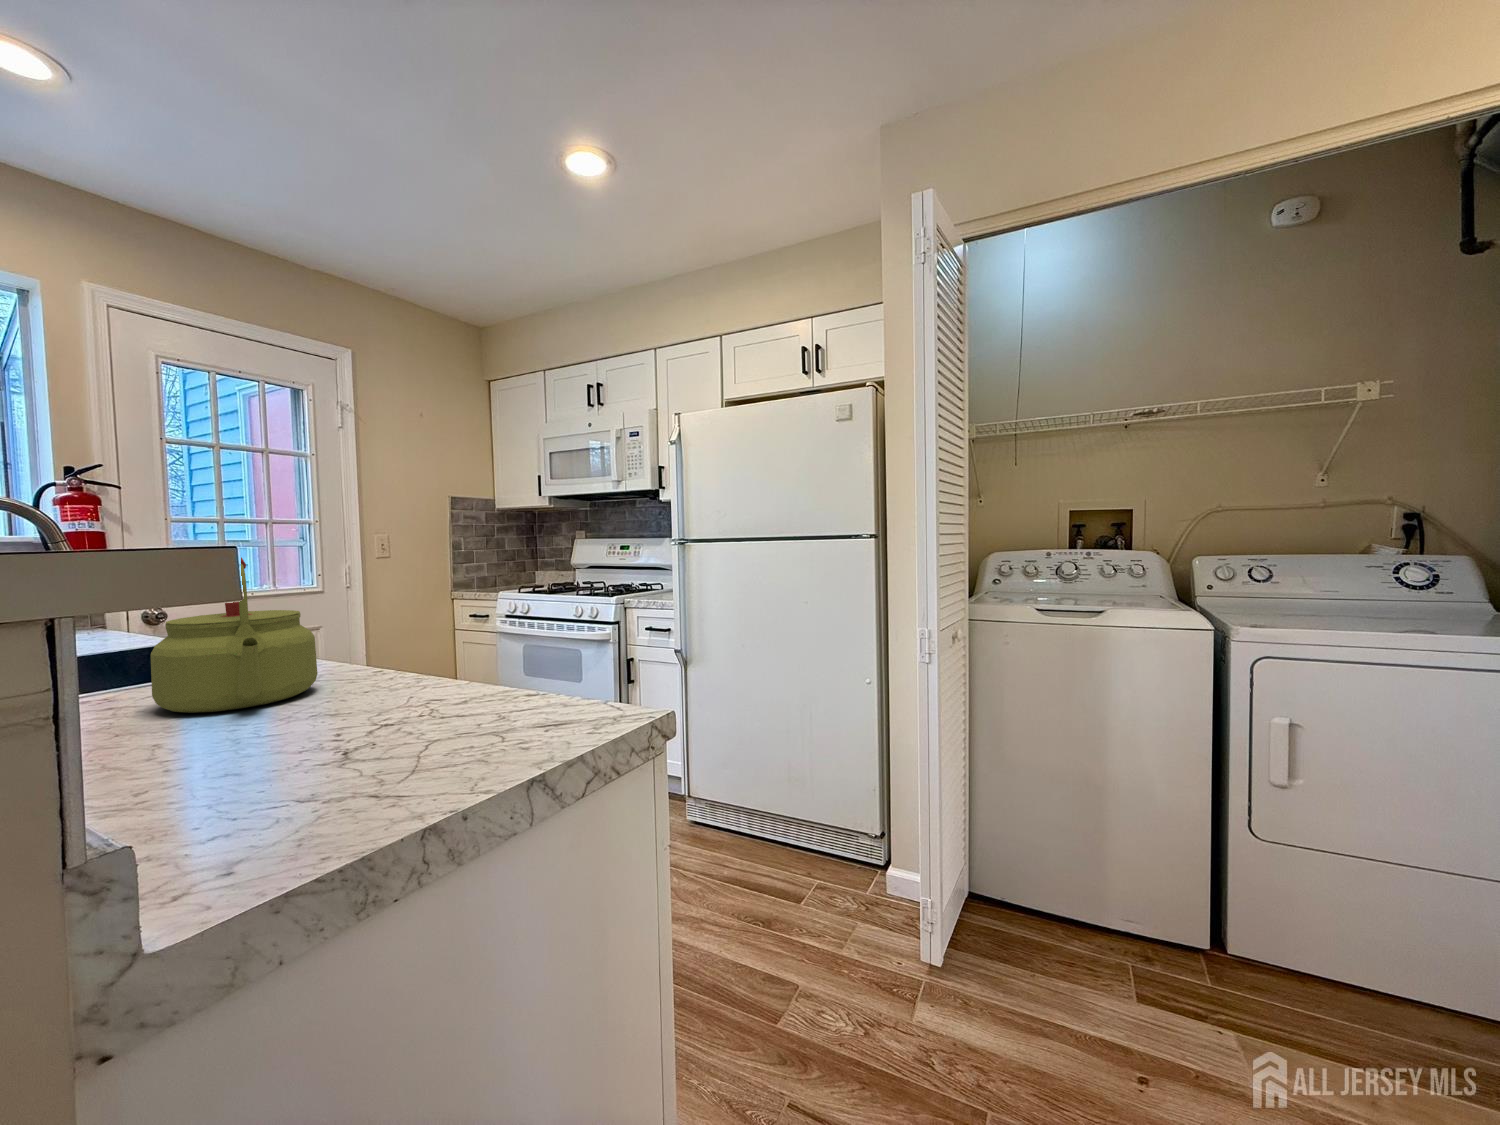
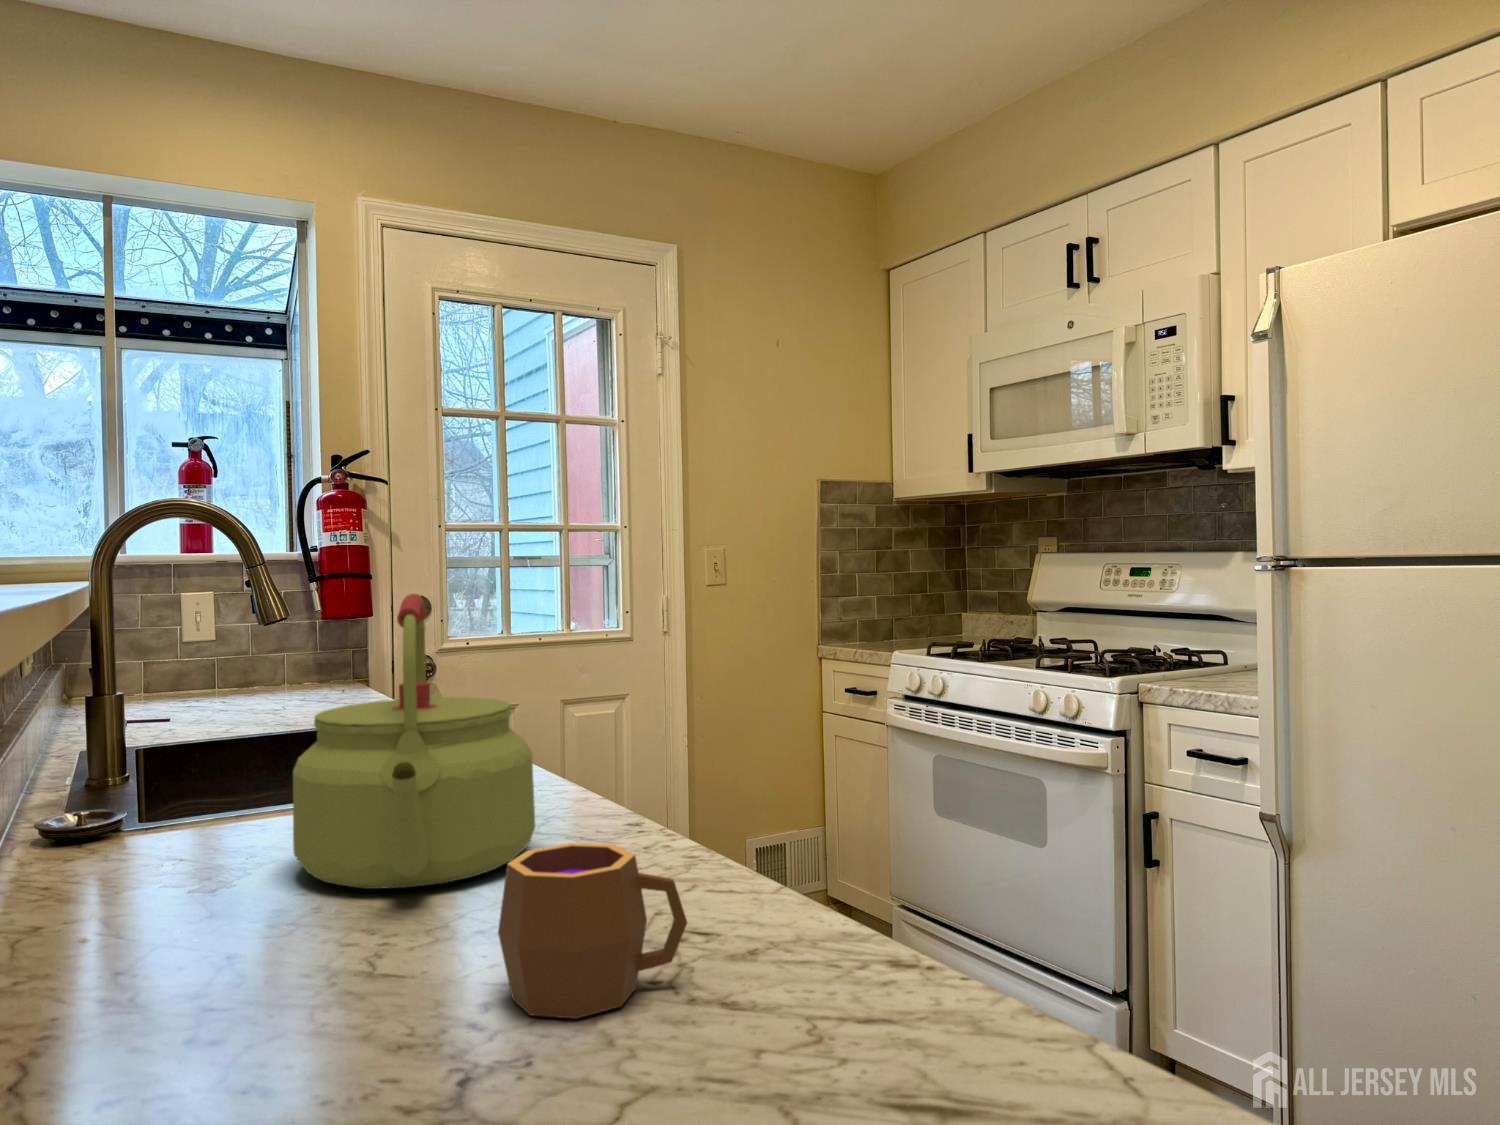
mug: none [333,659,429,733] -> present [498,843,687,1019]

